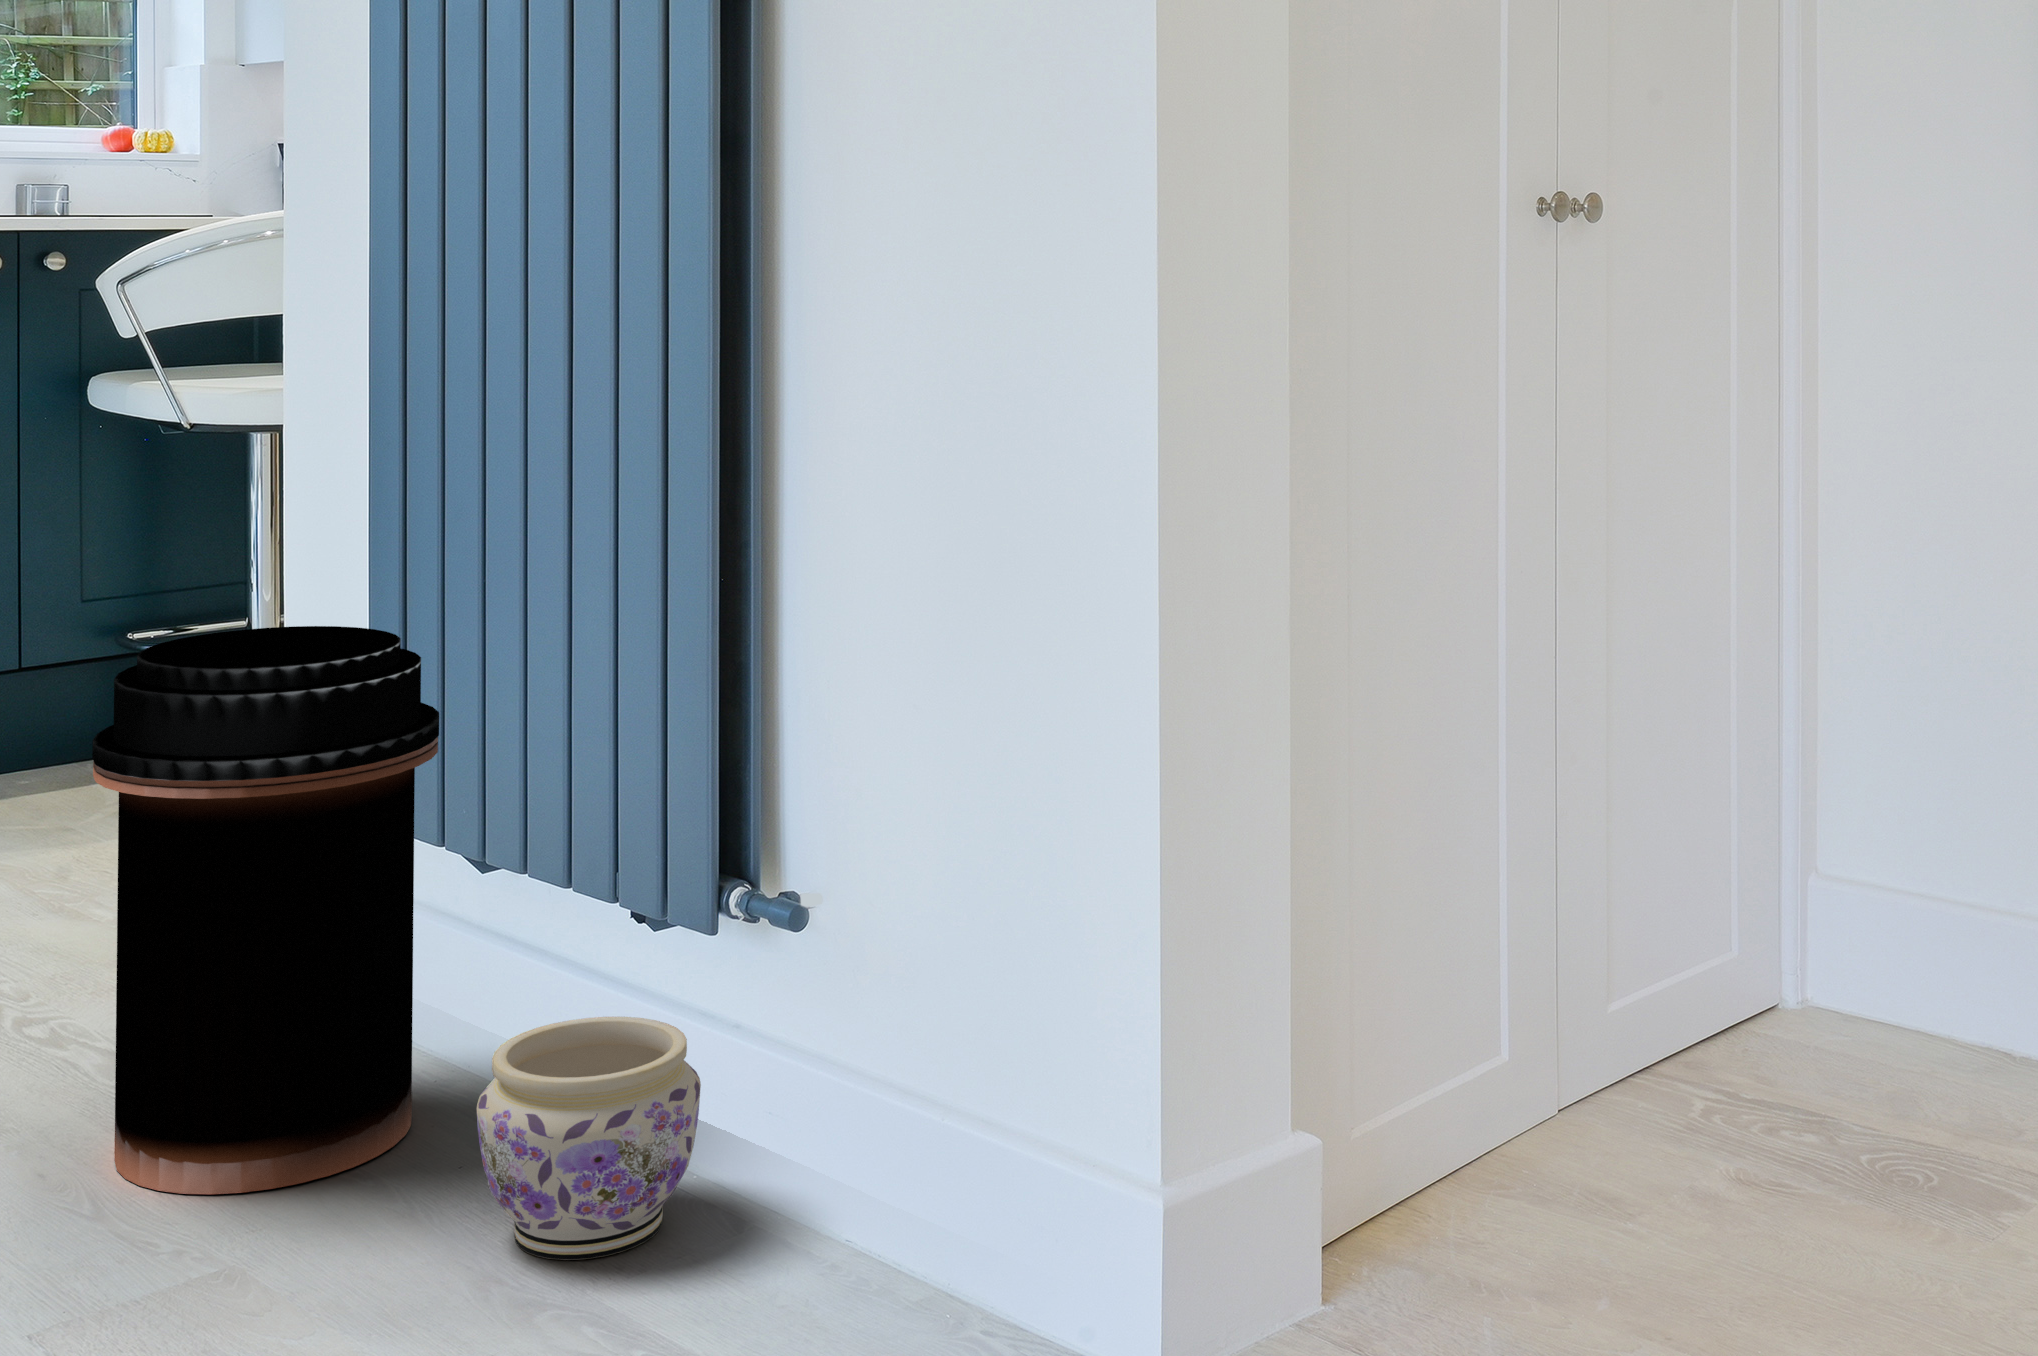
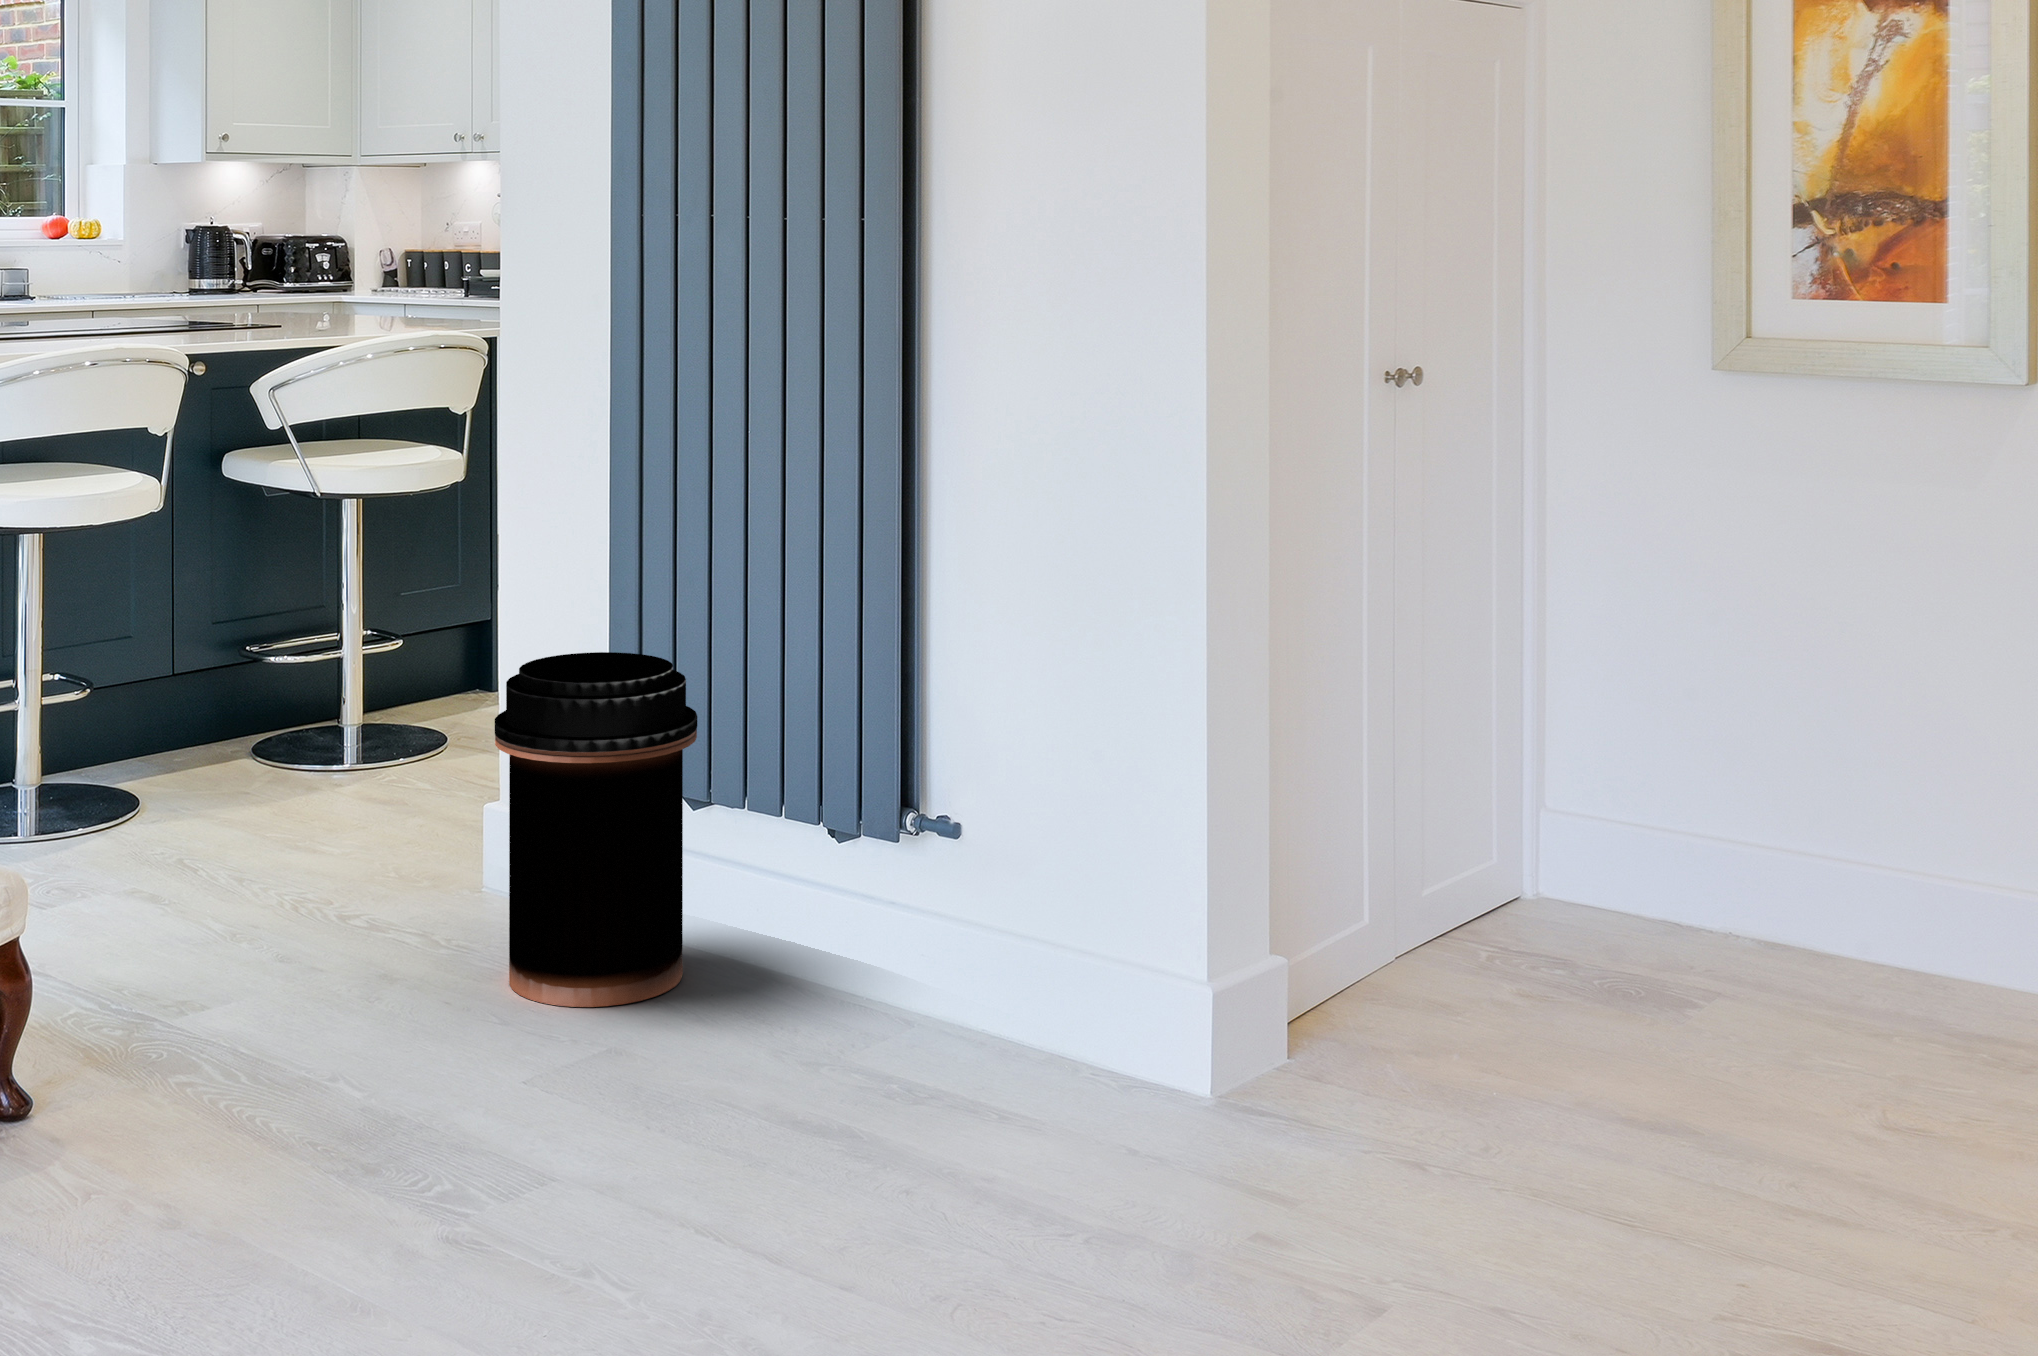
planter: present [477,1017,701,1260] -> none [773,896,904,1038]

